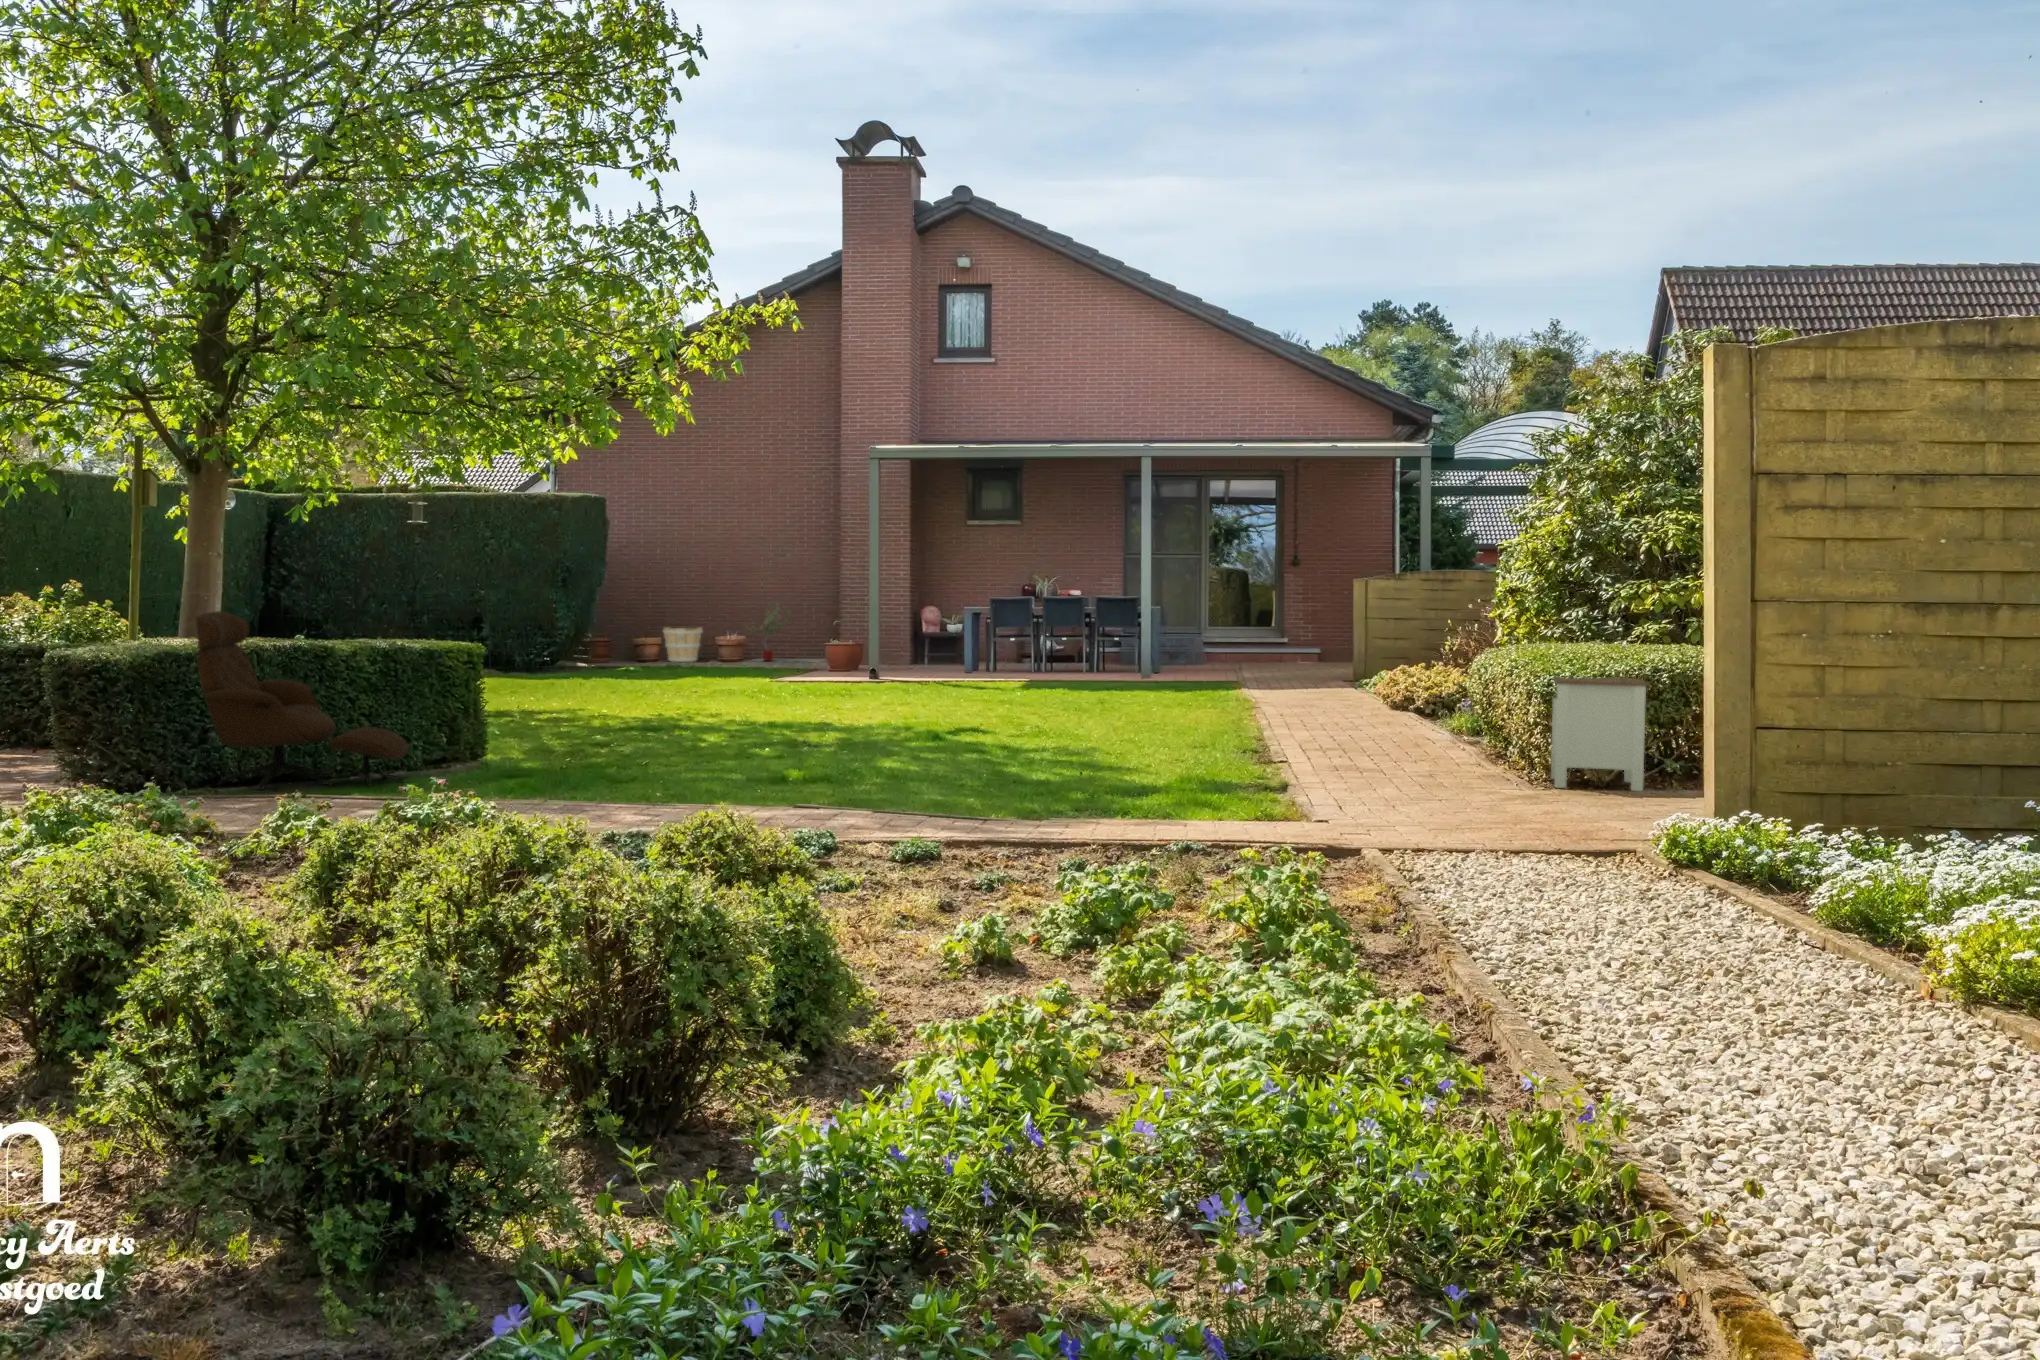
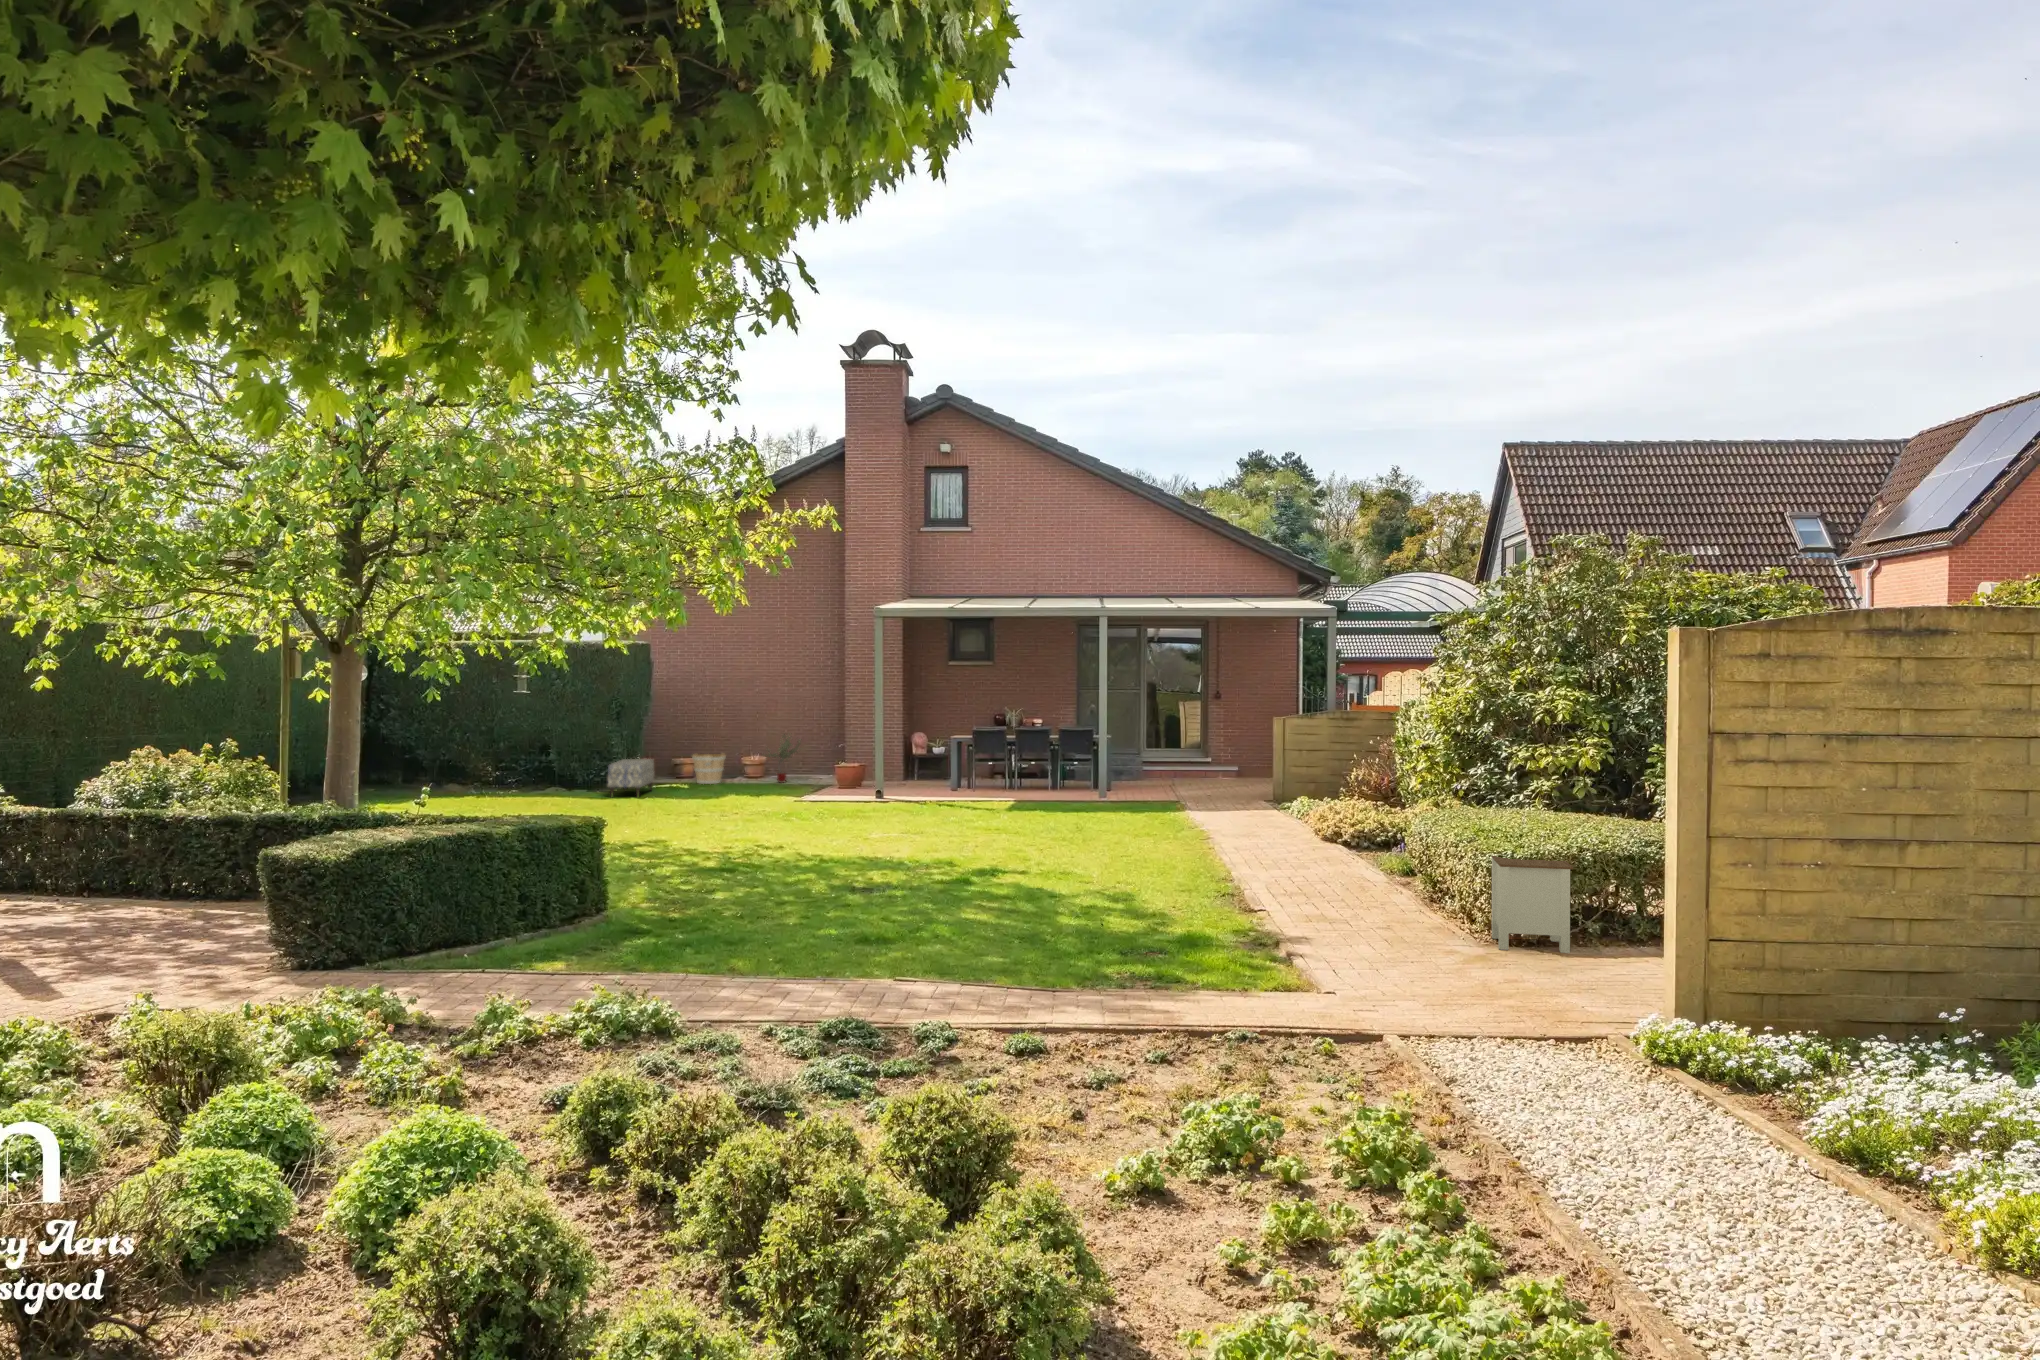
lounge chair: present [196,611,409,790] -> none [396,817,565,970]
bench: none [556,629,614,671] -> present [608,759,654,797]

